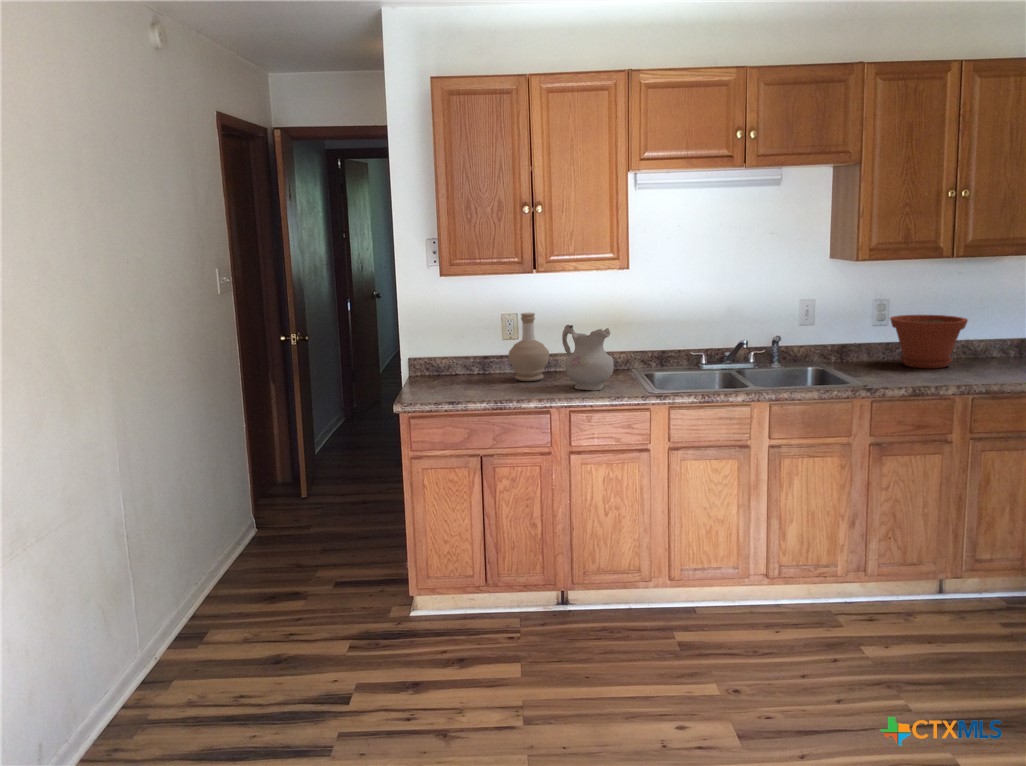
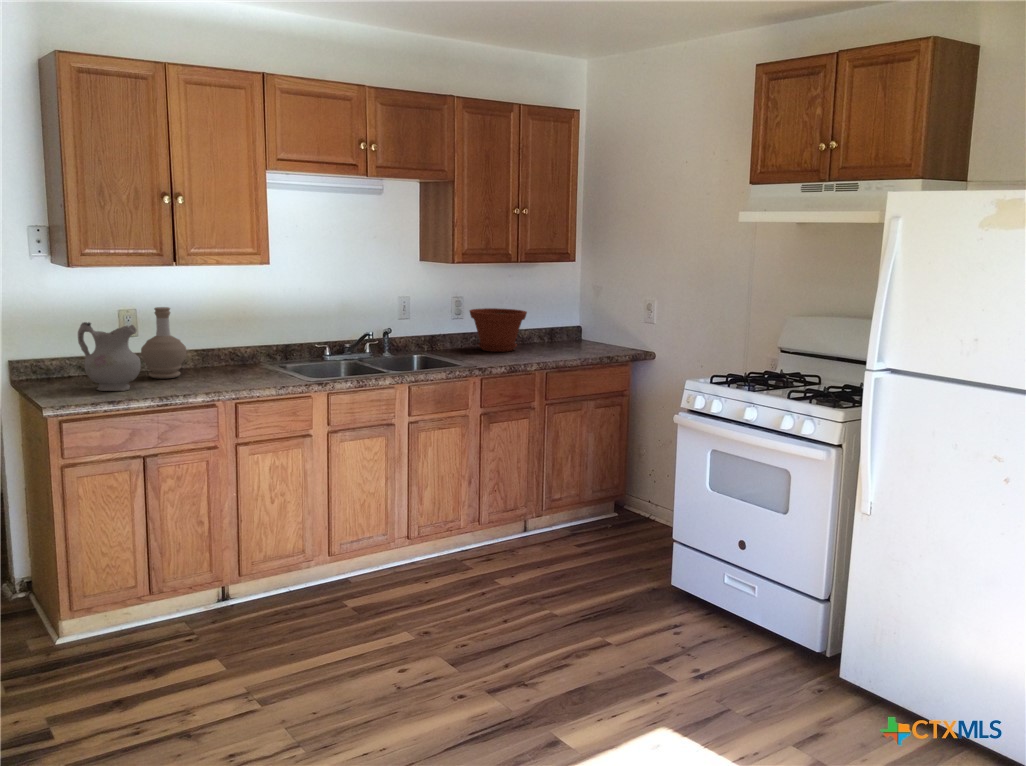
ceramic pitcher: present [562,325,614,391] -> present [78,322,141,391]

